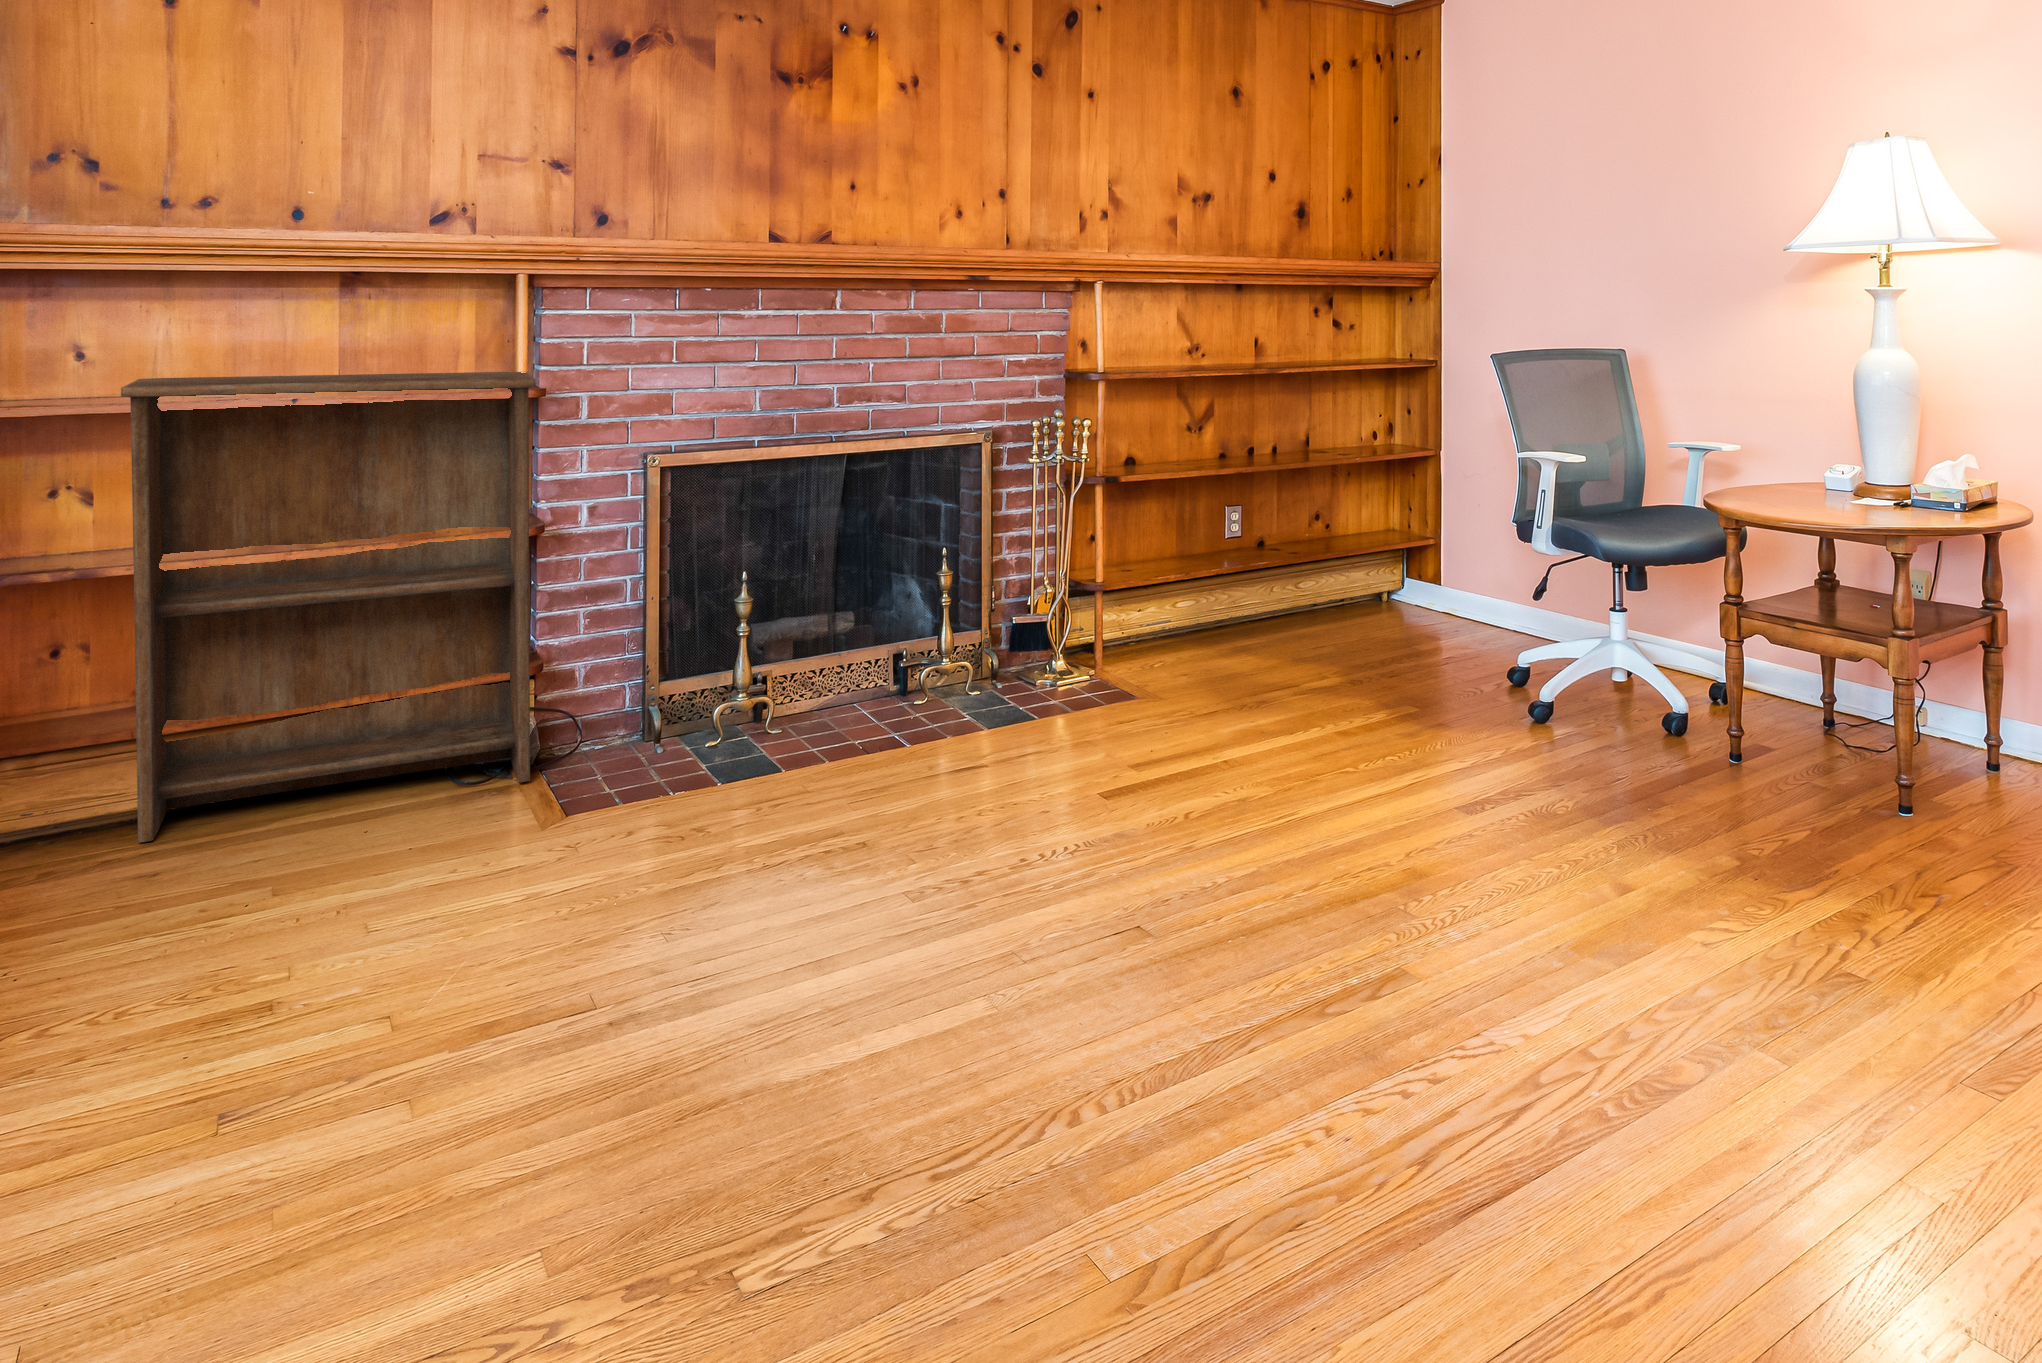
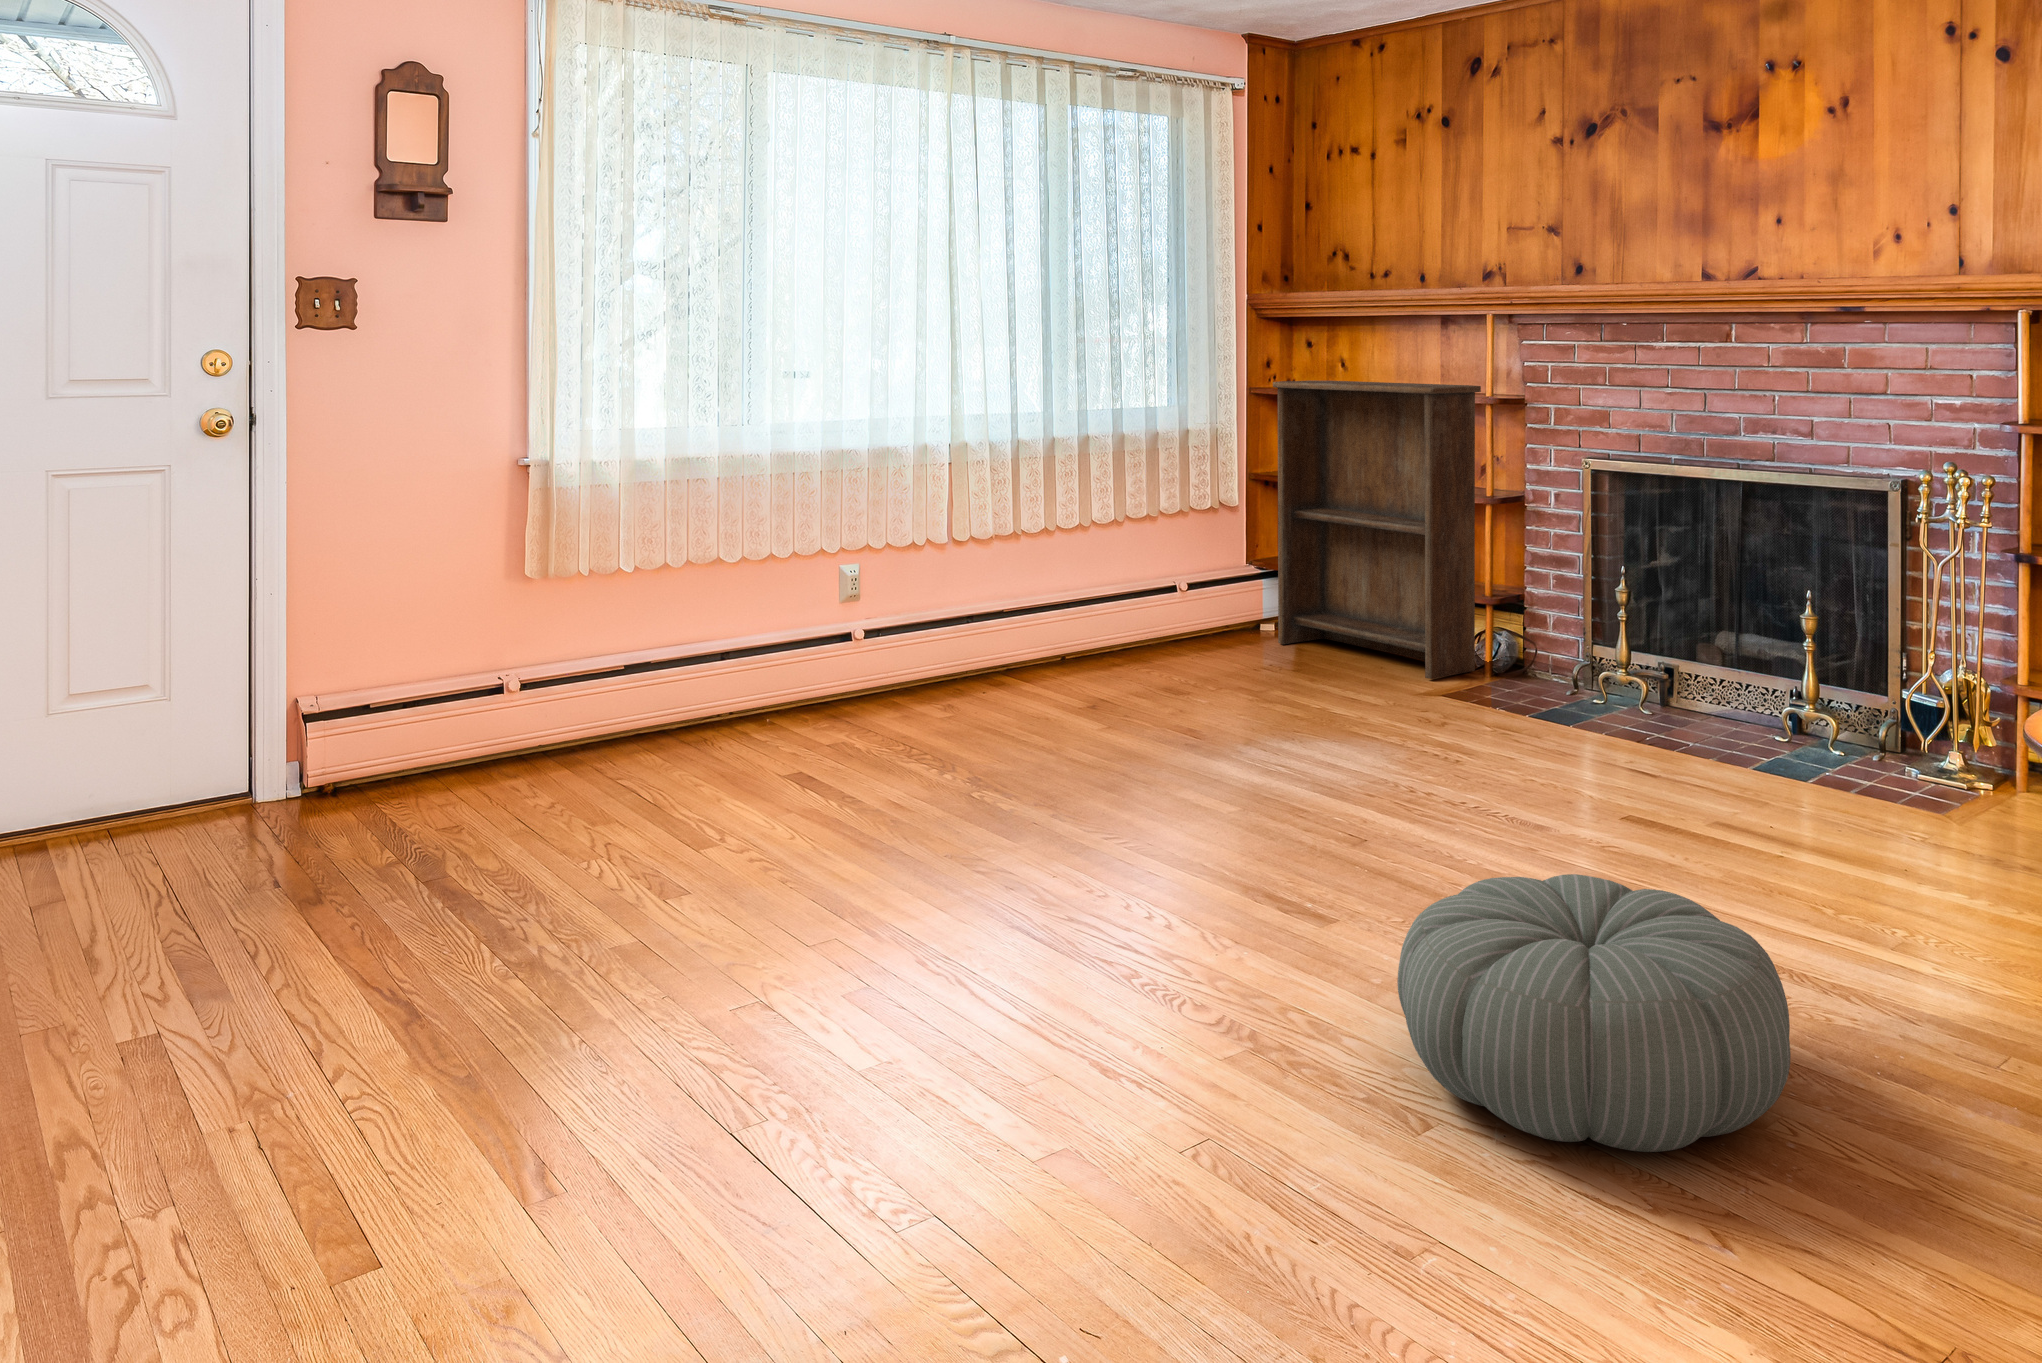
pouf: none [1528,753,1830,955] -> present [1397,874,1790,1152]

